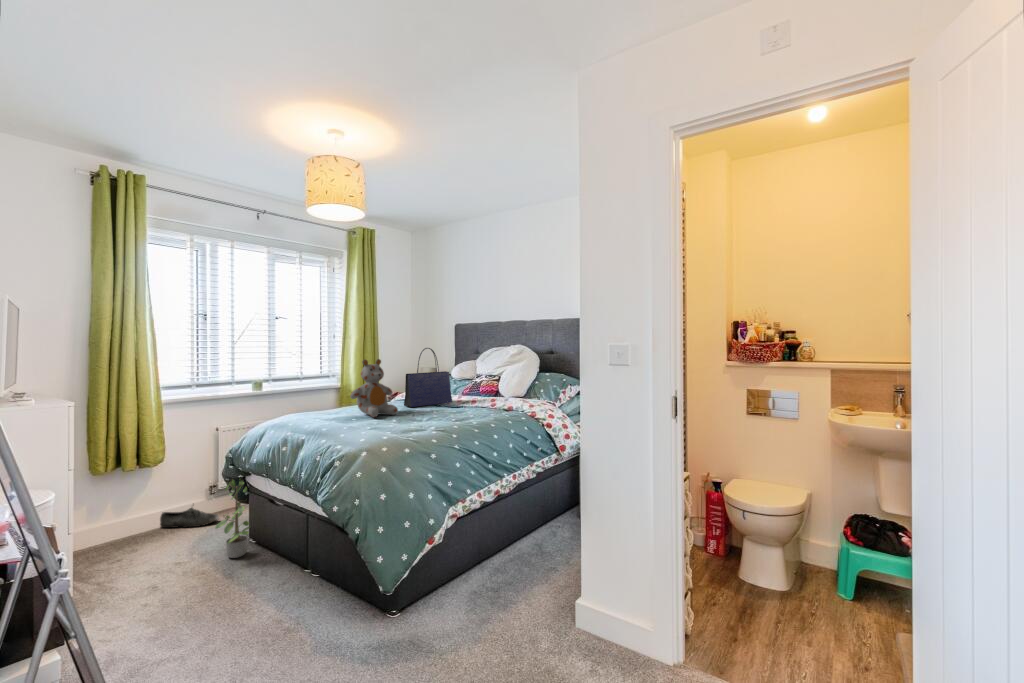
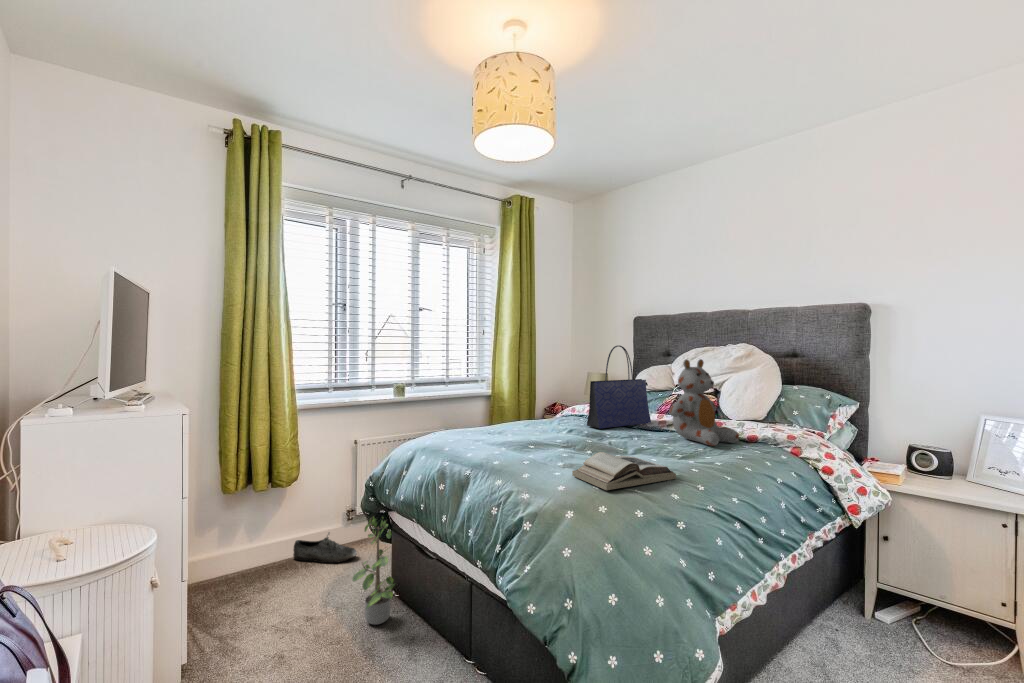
stuffed bear: present [350,359,398,417] -> present [669,359,739,446]
book: none [374,418,439,439] -> present [572,452,676,490]

